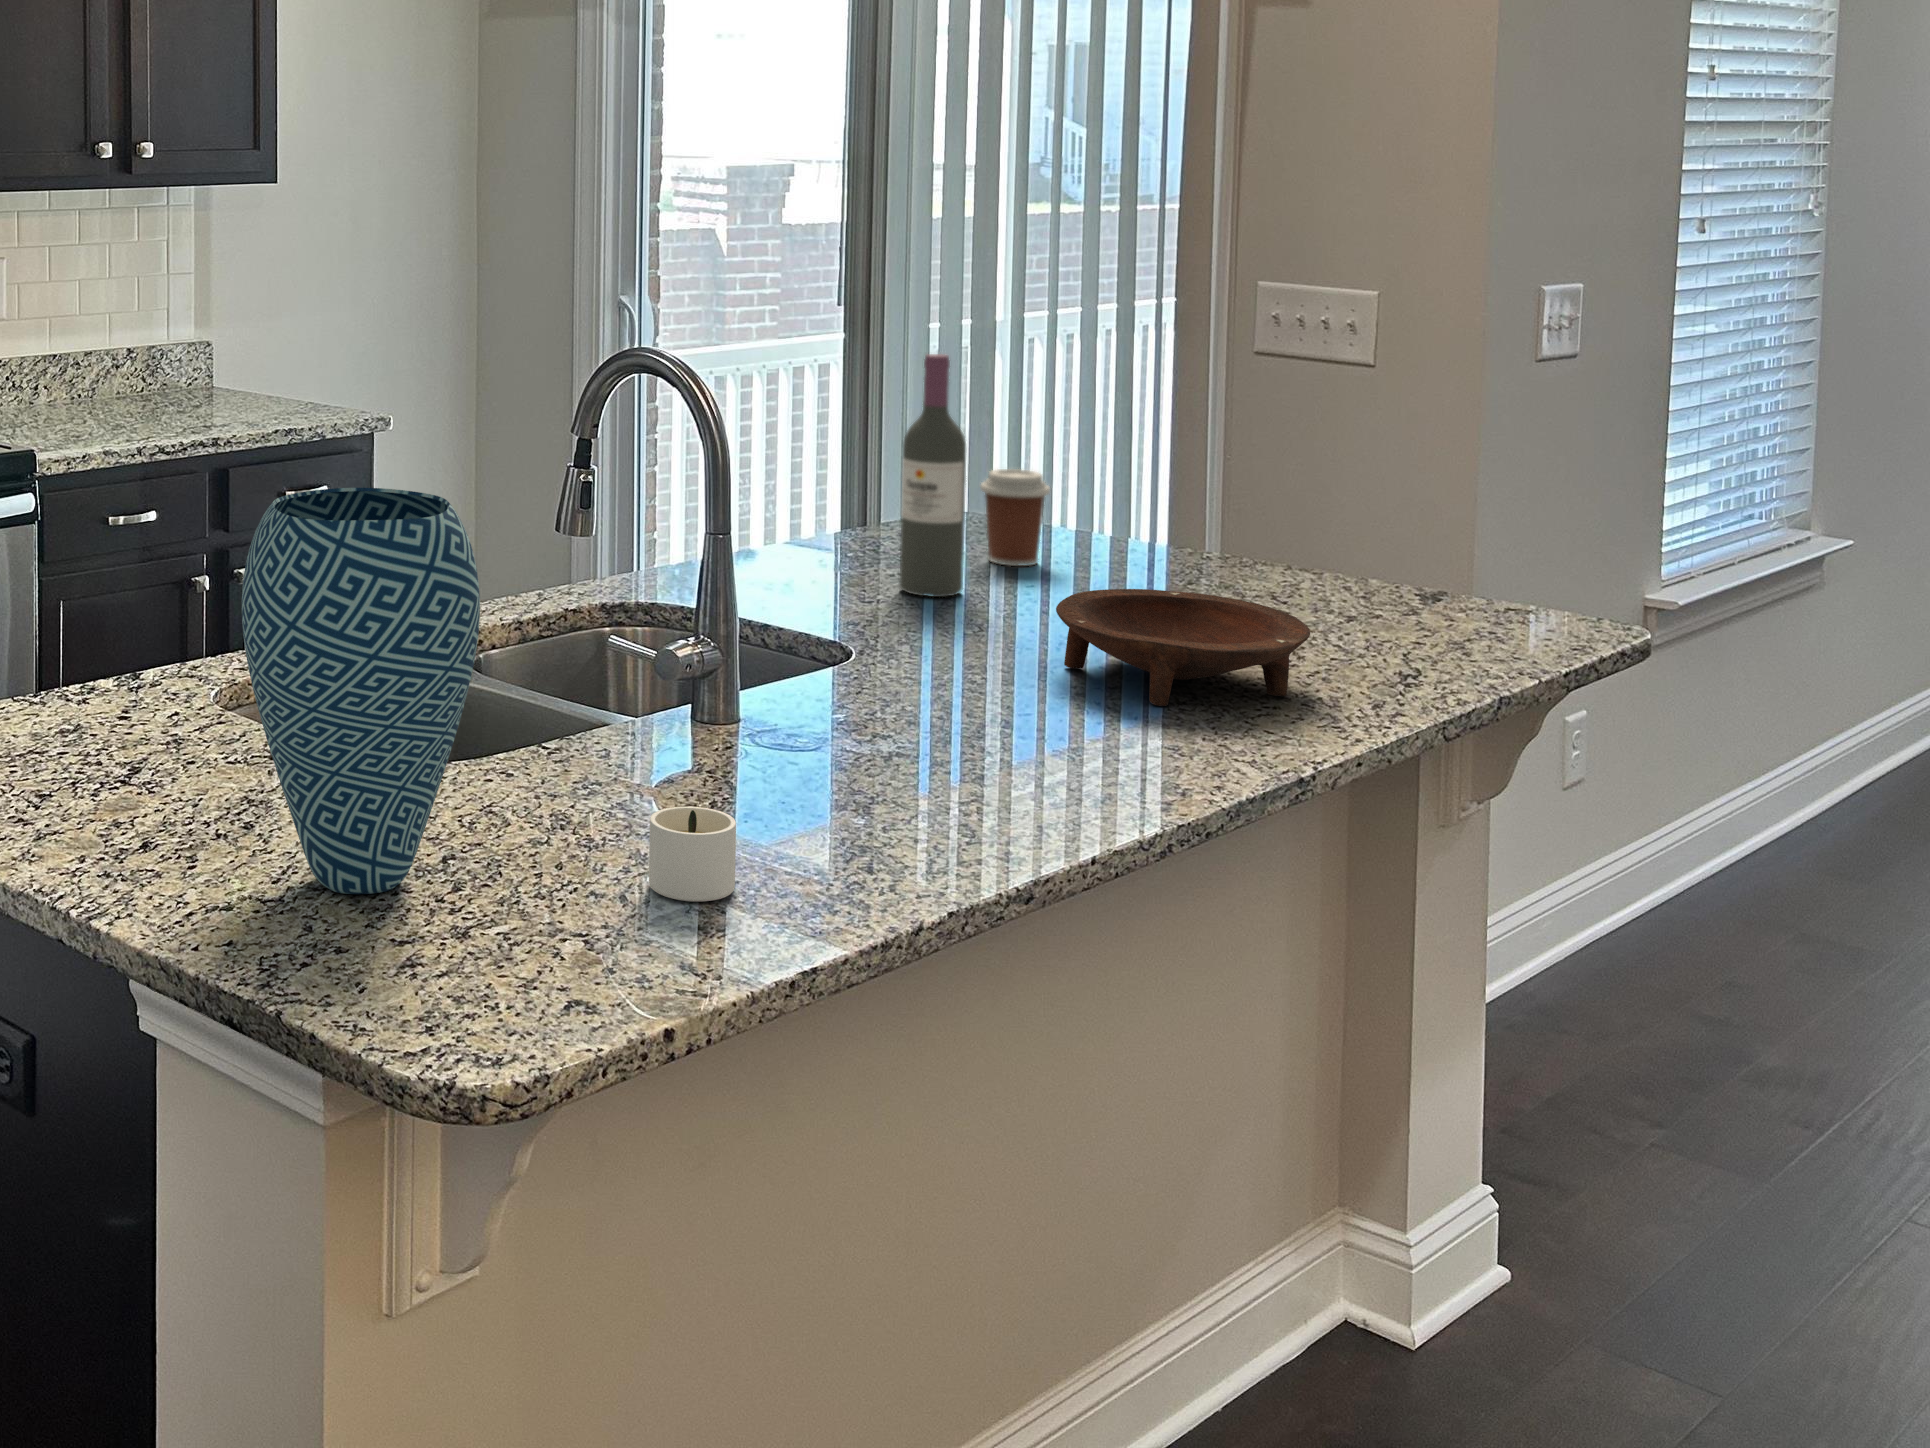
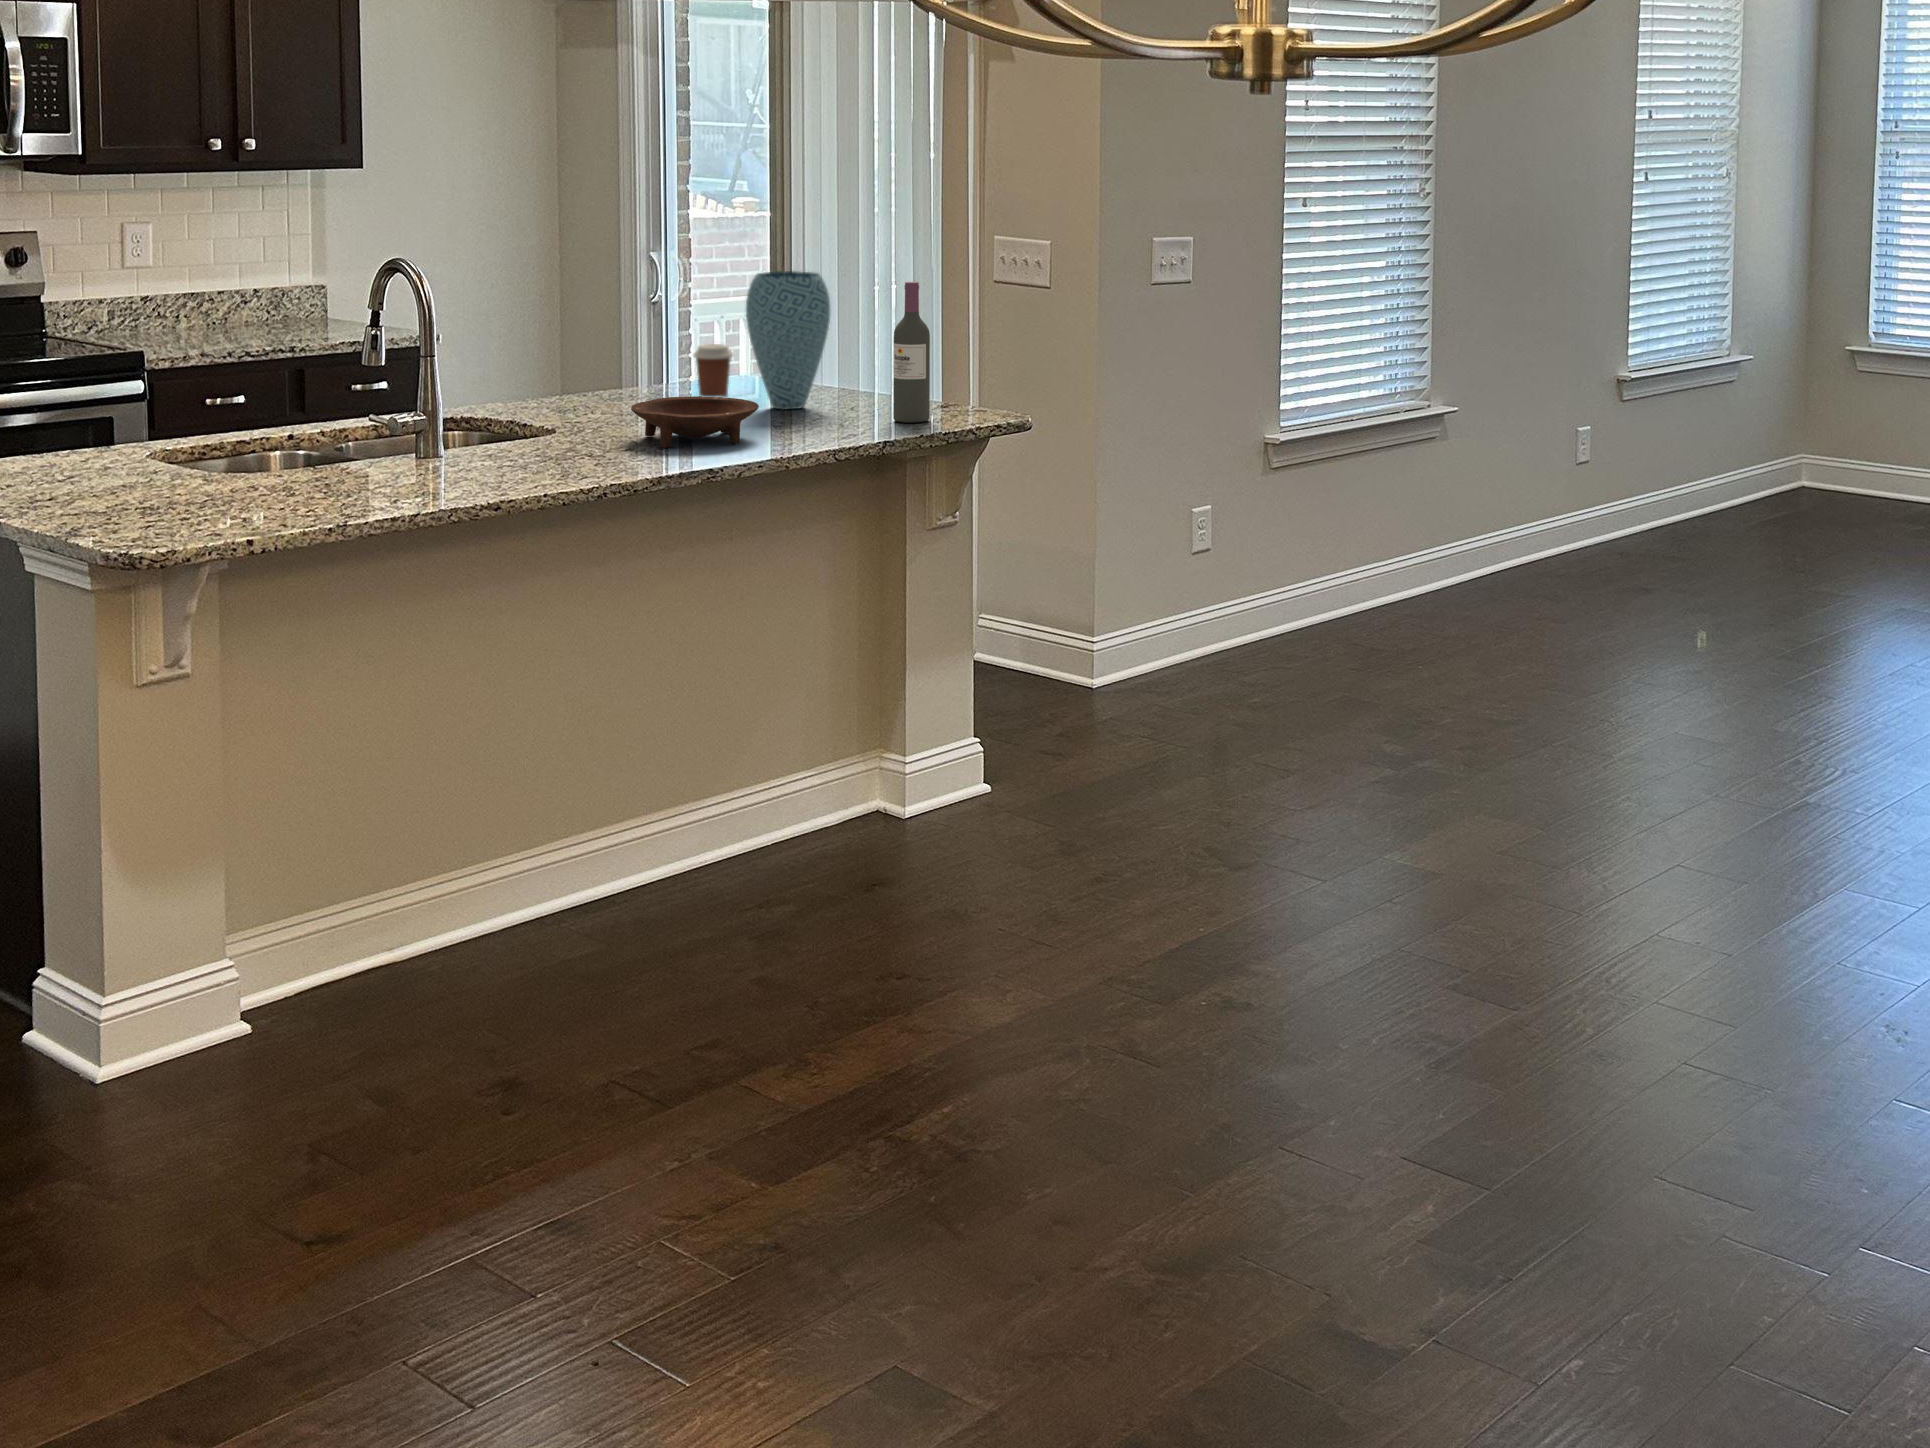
wine bottle: present [900,354,966,597] -> present [893,282,930,423]
vase: present [242,488,480,894] -> present [746,271,830,409]
candle: present [649,807,736,902] -> none [285,466,349,504]

